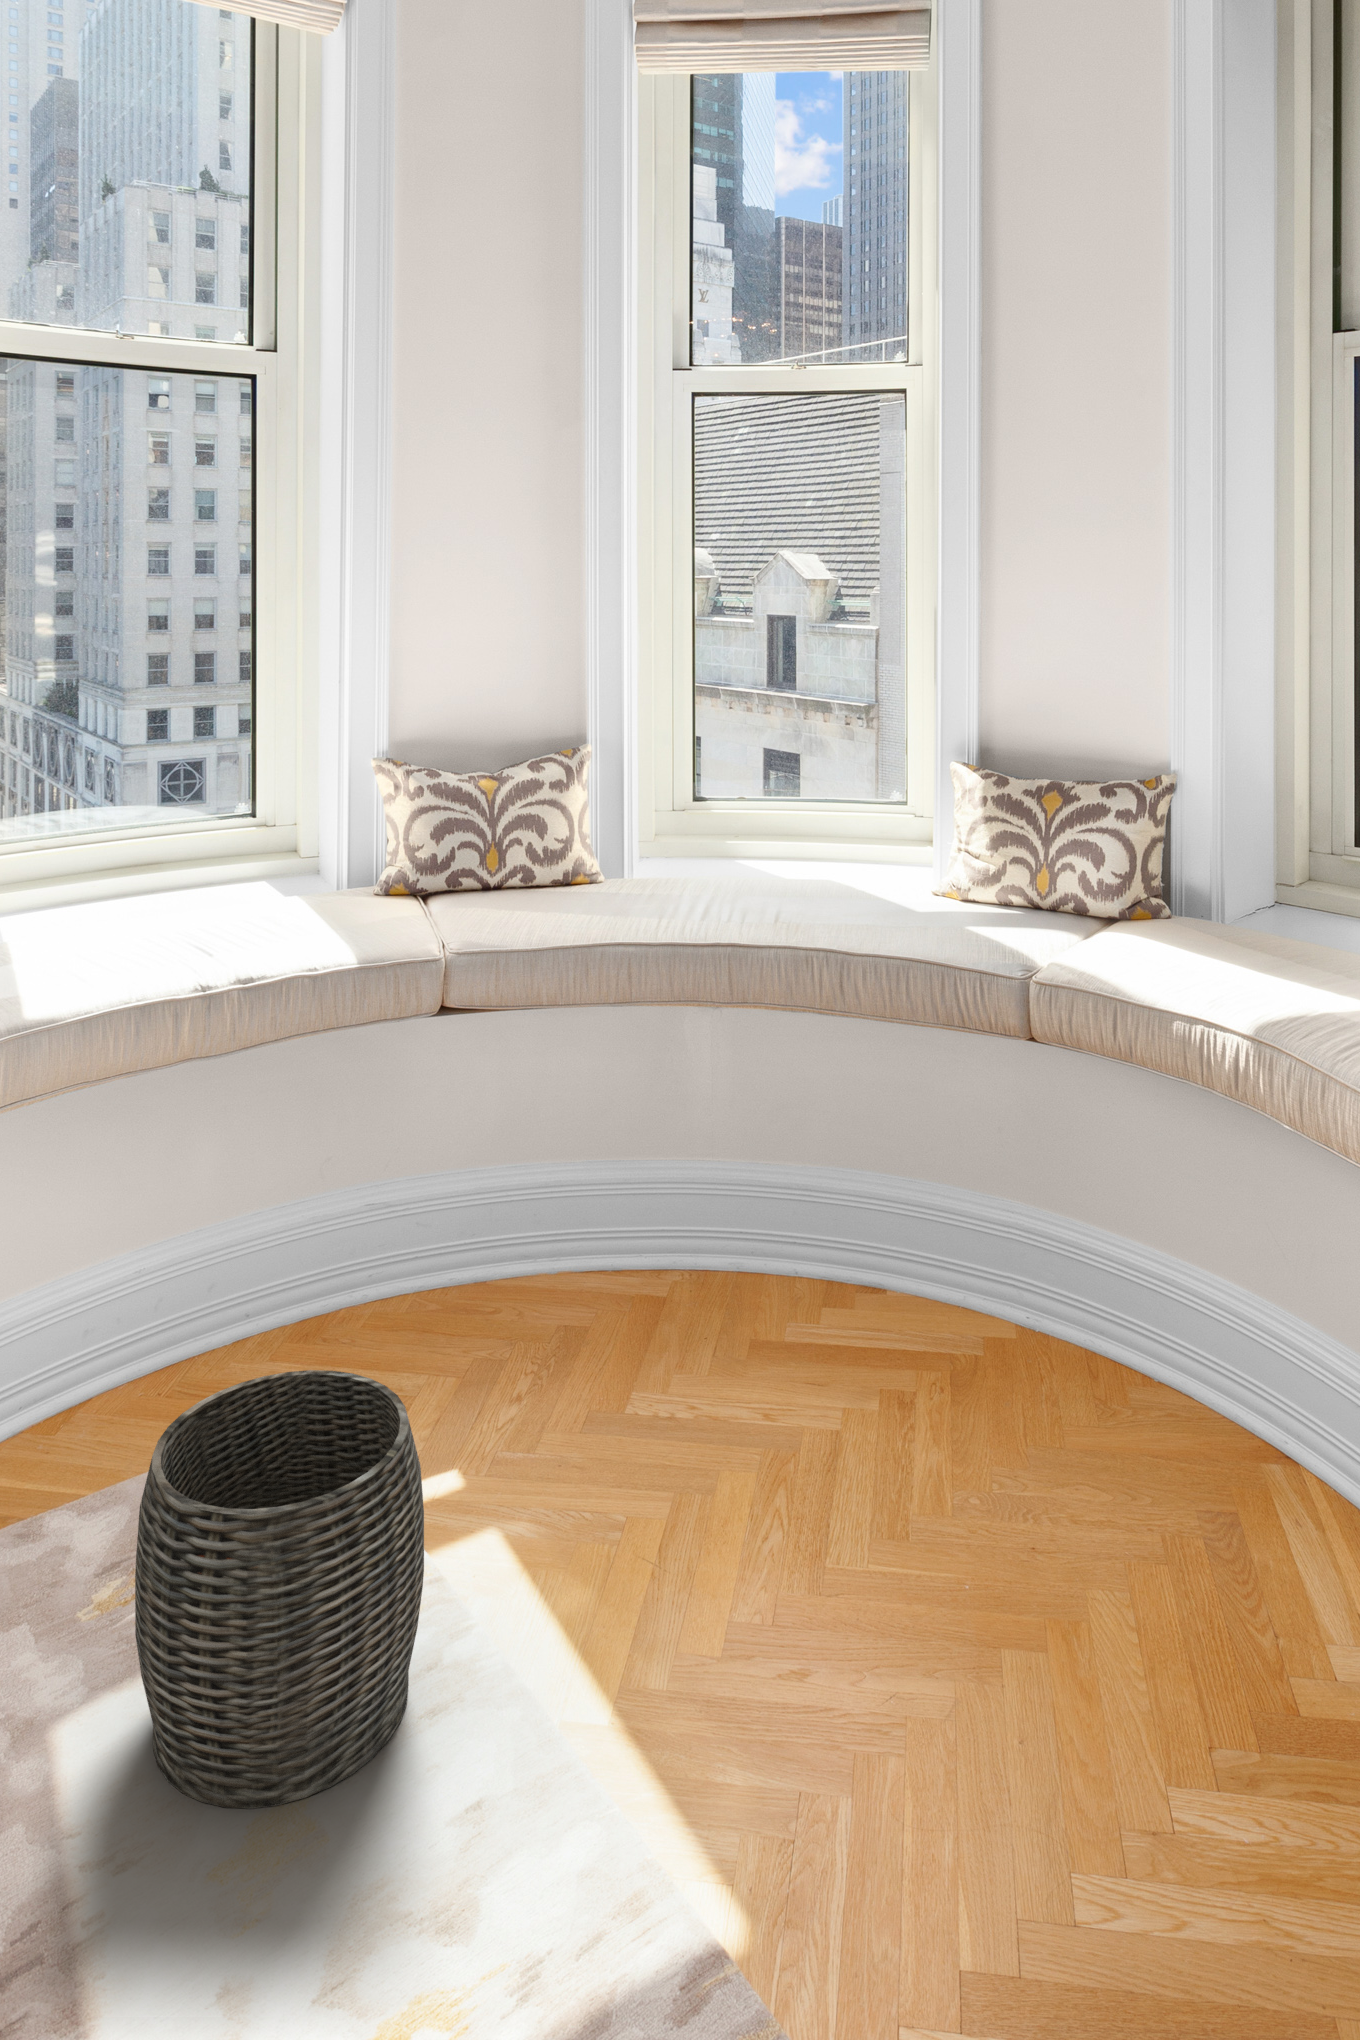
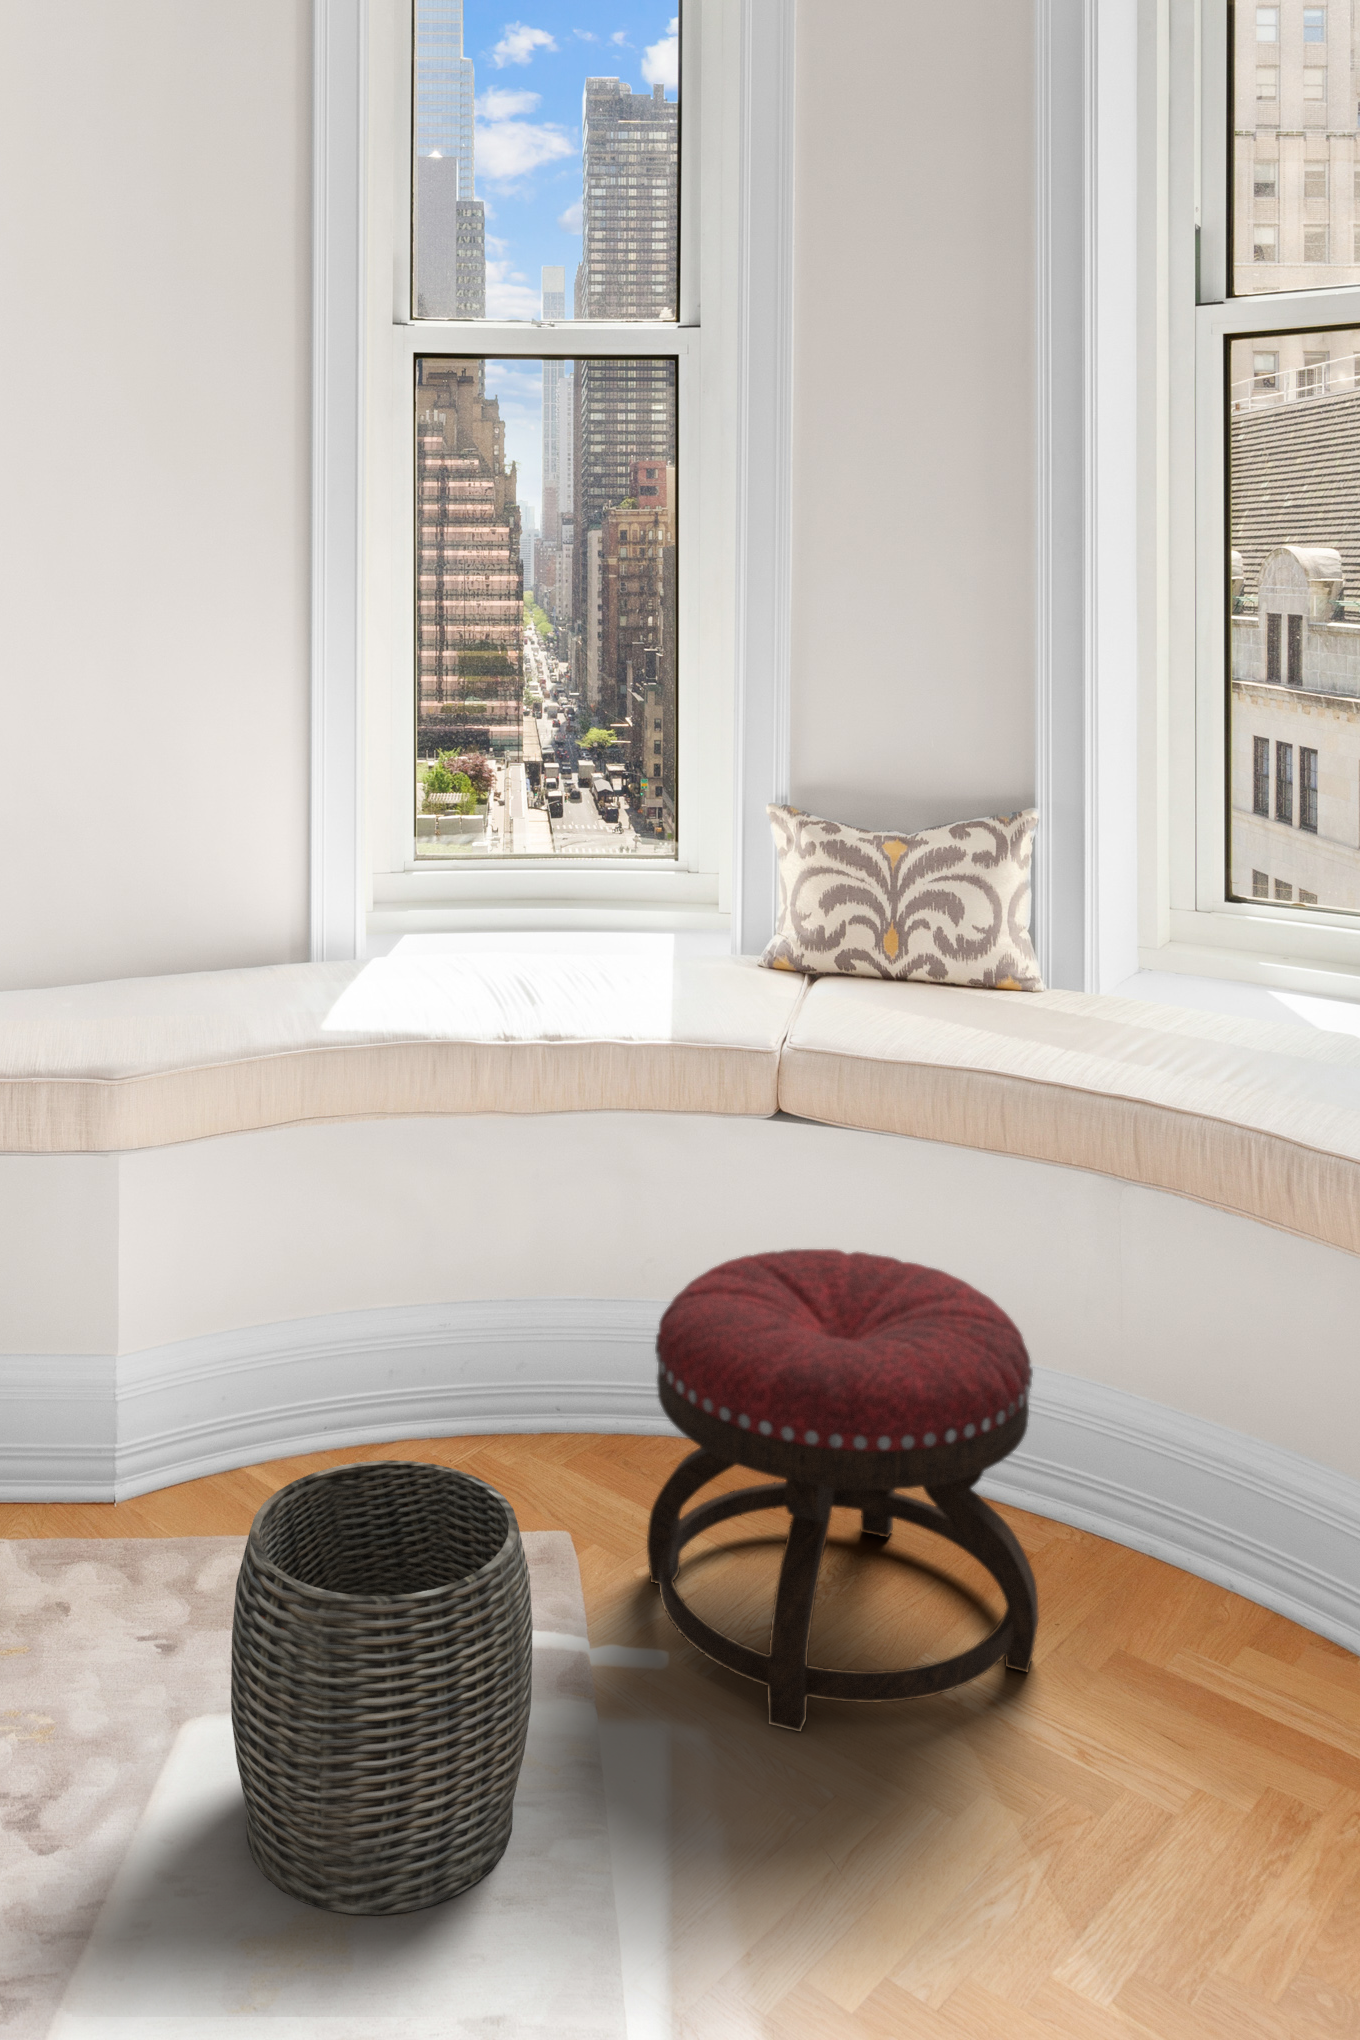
ottoman: none [398,1107,721,1504] -> present [647,1249,1039,1732]

